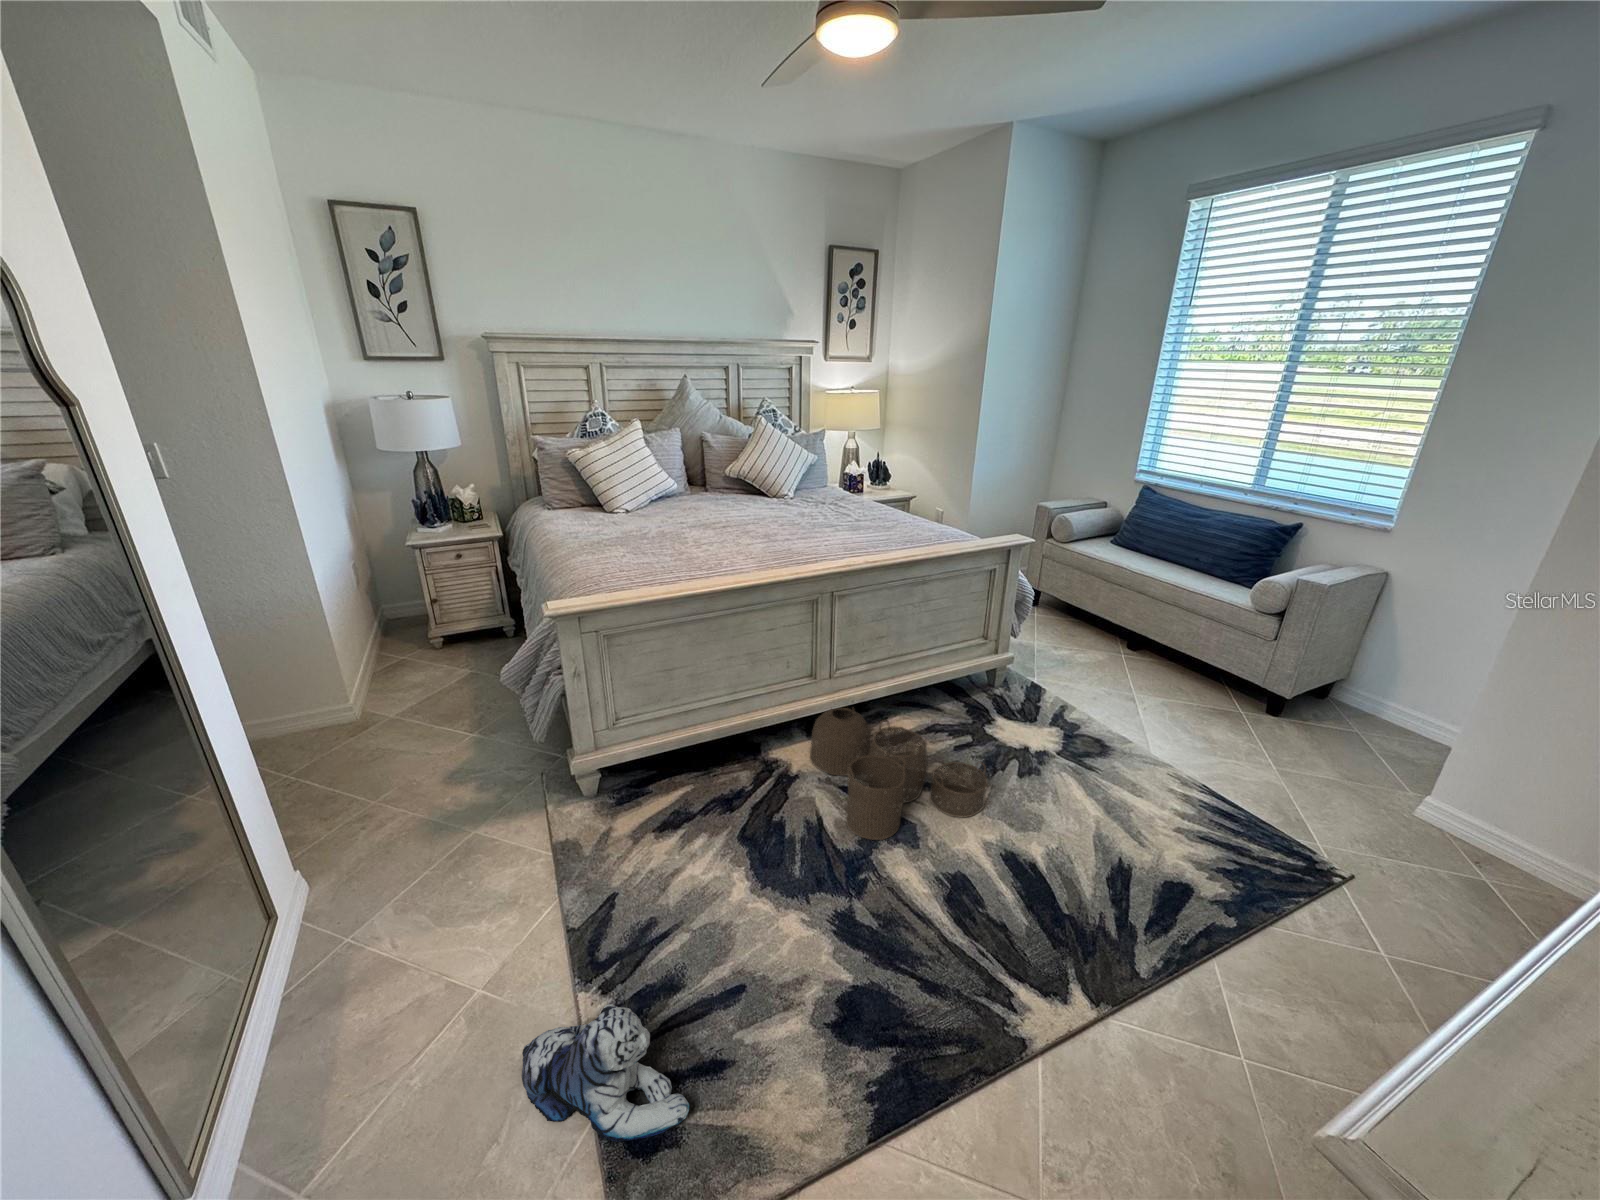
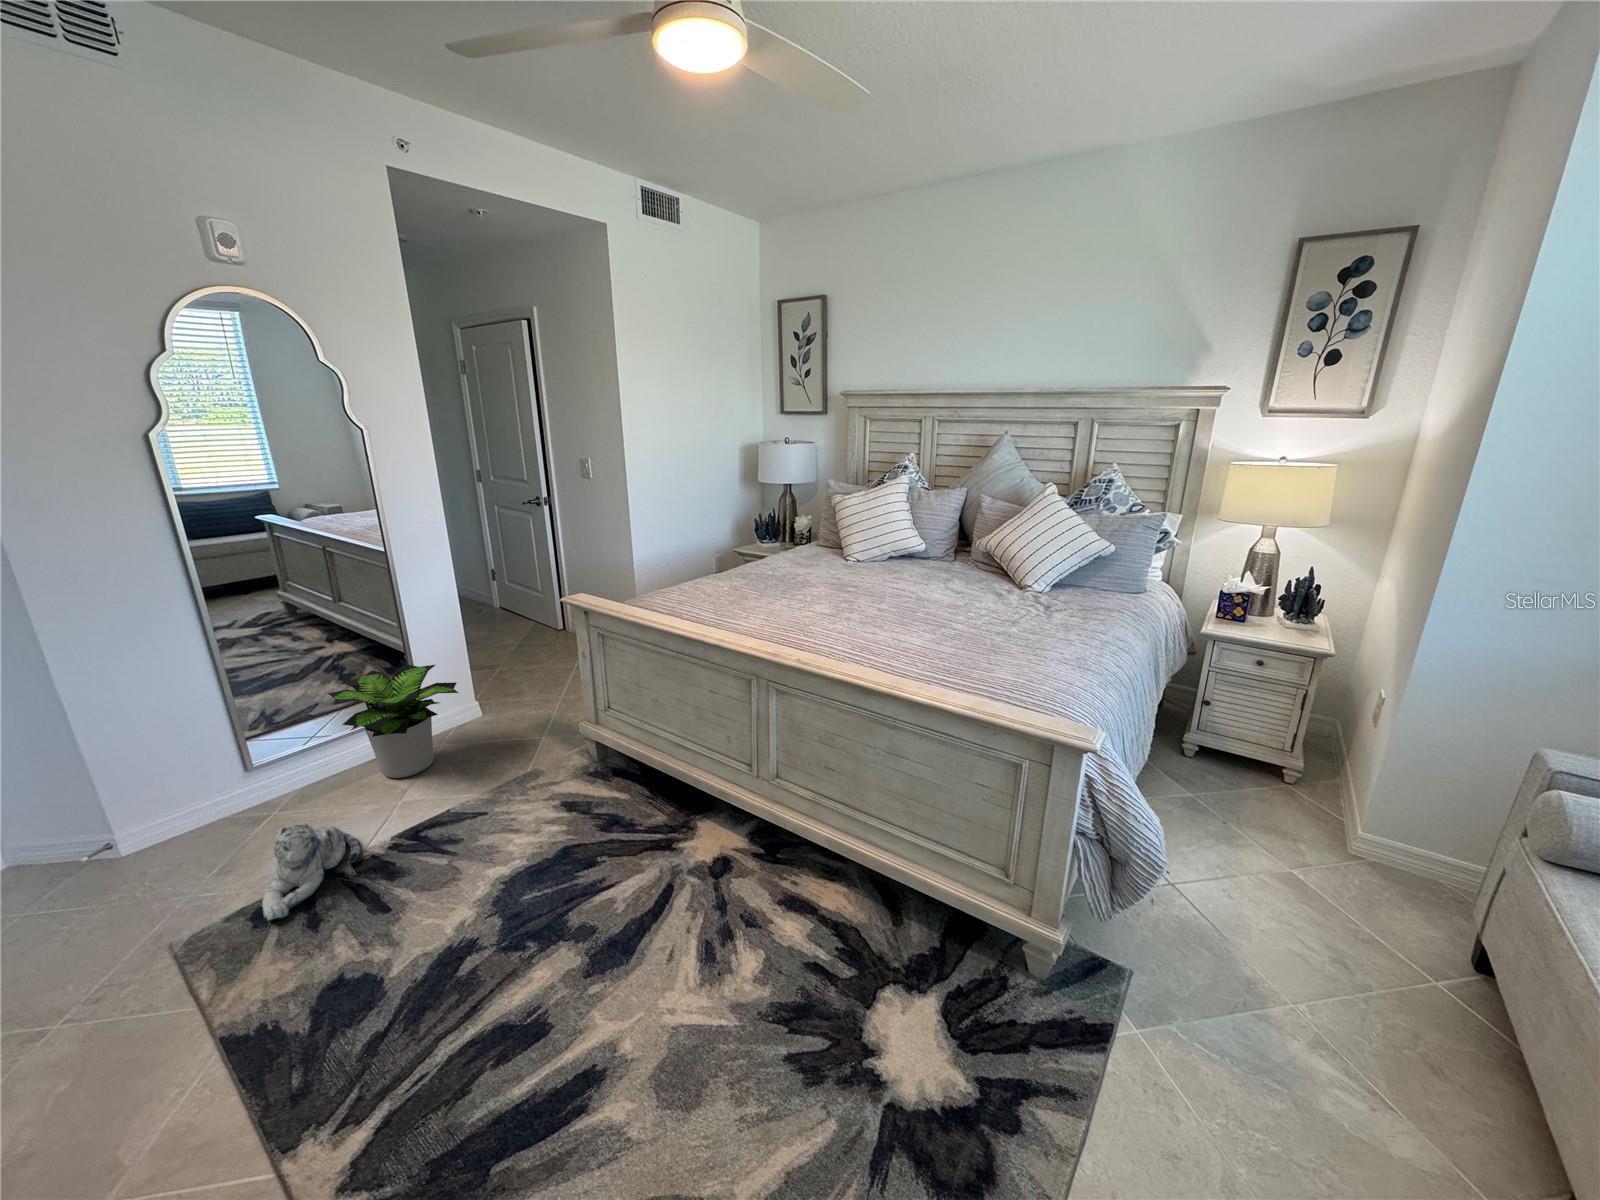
woven basket: present [810,708,988,840] -> none [579,802,761,1026]
potted plant: none [203,813,453,1014] -> present [328,664,458,778]

